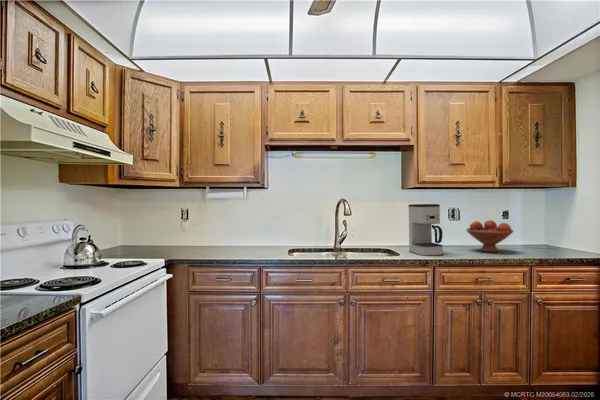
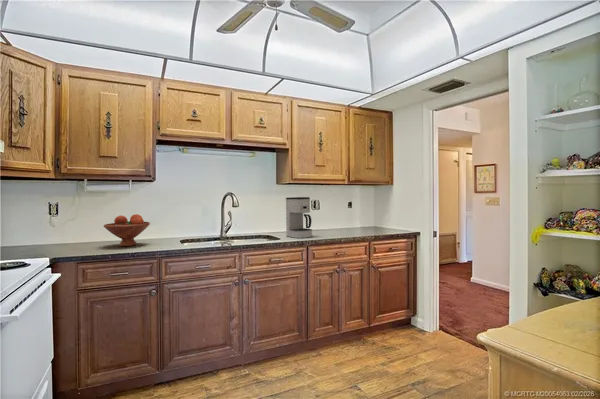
fruit bowl: present [466,220,513,252] -> present [104,214,150,246]

